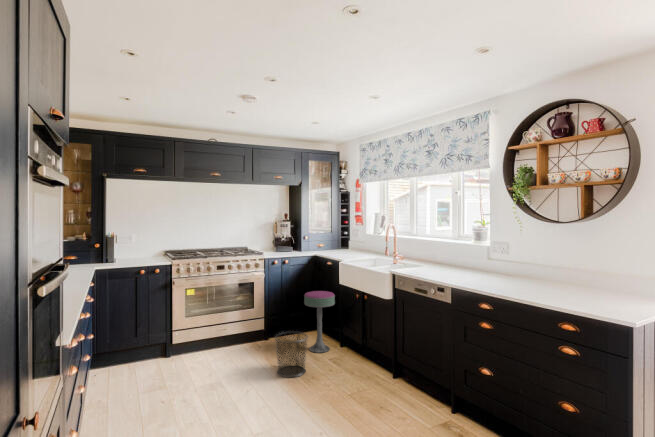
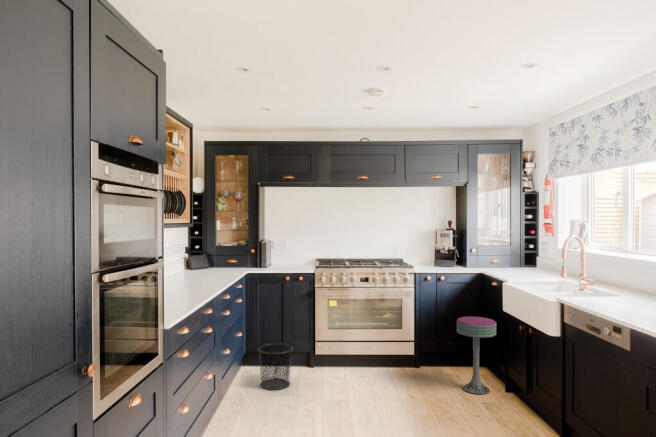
waste bin: present [275,331,308,377] -> present [258,343,293,390]

